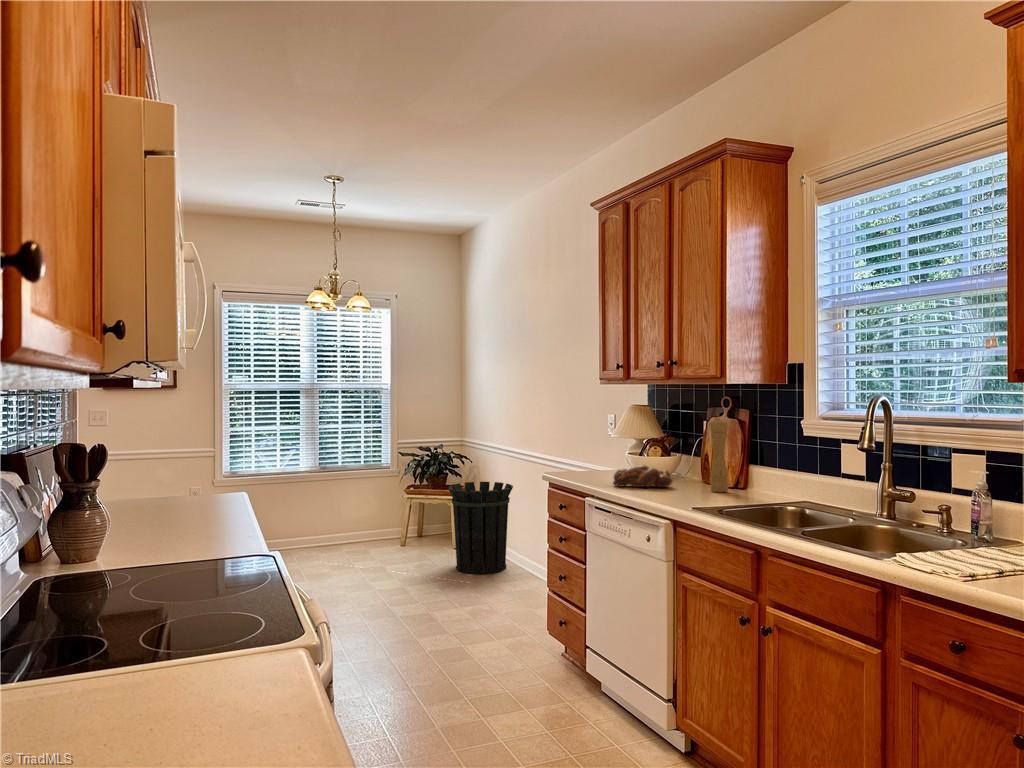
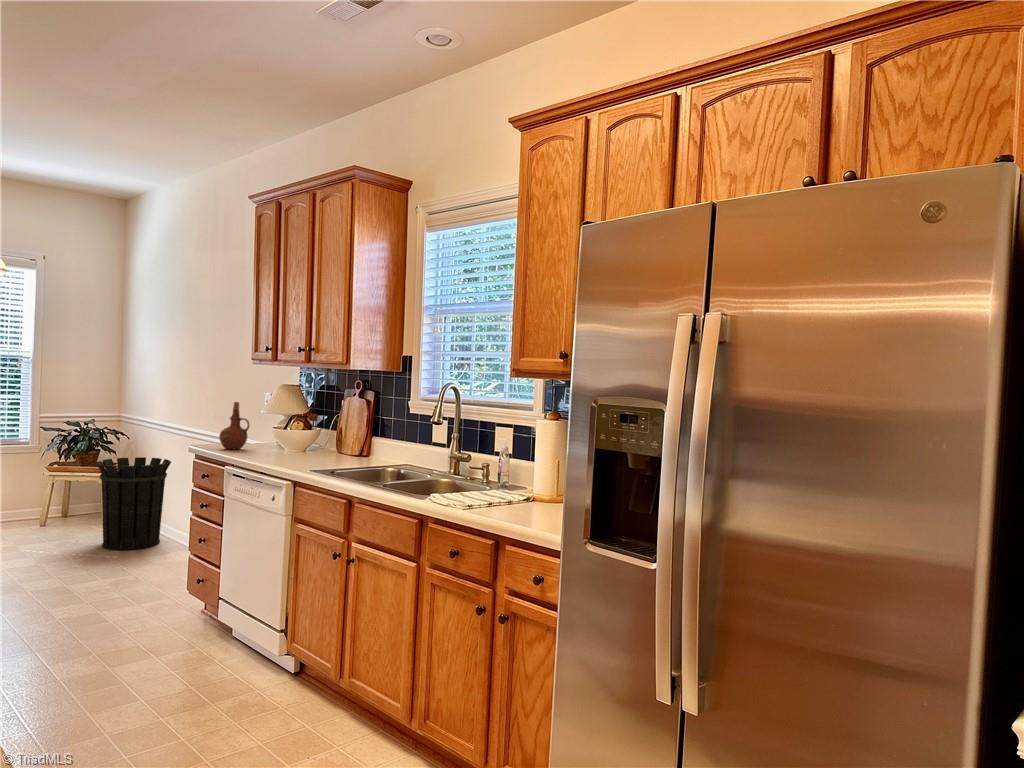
pepper mill: present [709,419,729,492] -> none [337,398,355,460]
ceramic pitcher: none [572,426,602,478] -> present [219,402,250,449]
bread loaf: present [613,465,672,487] -> none [253,437,307,456]

